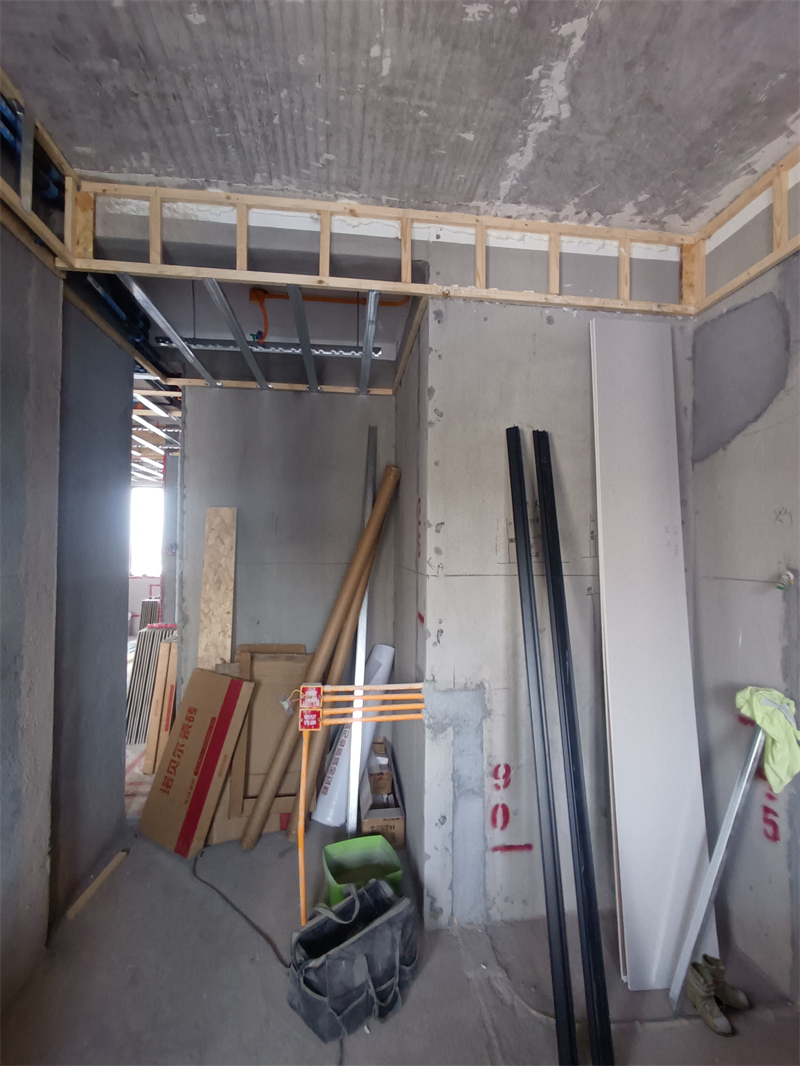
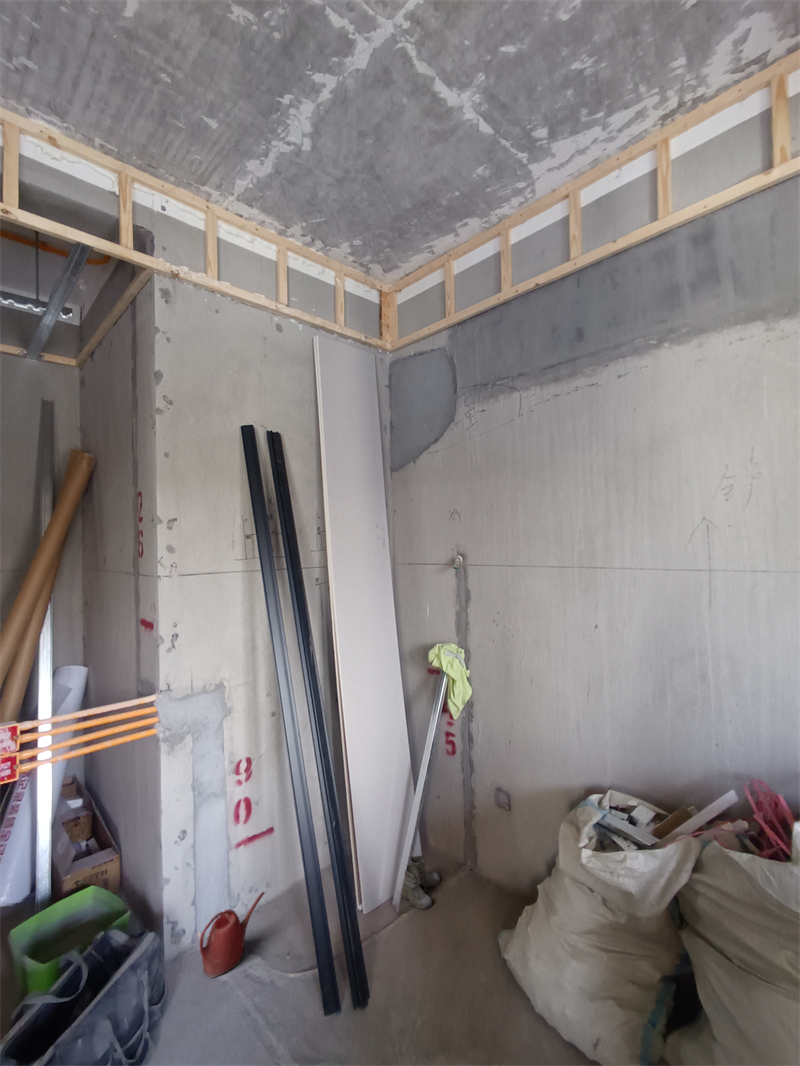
watering can: none [451,906,518,970] -> present [200,892,265,978]

